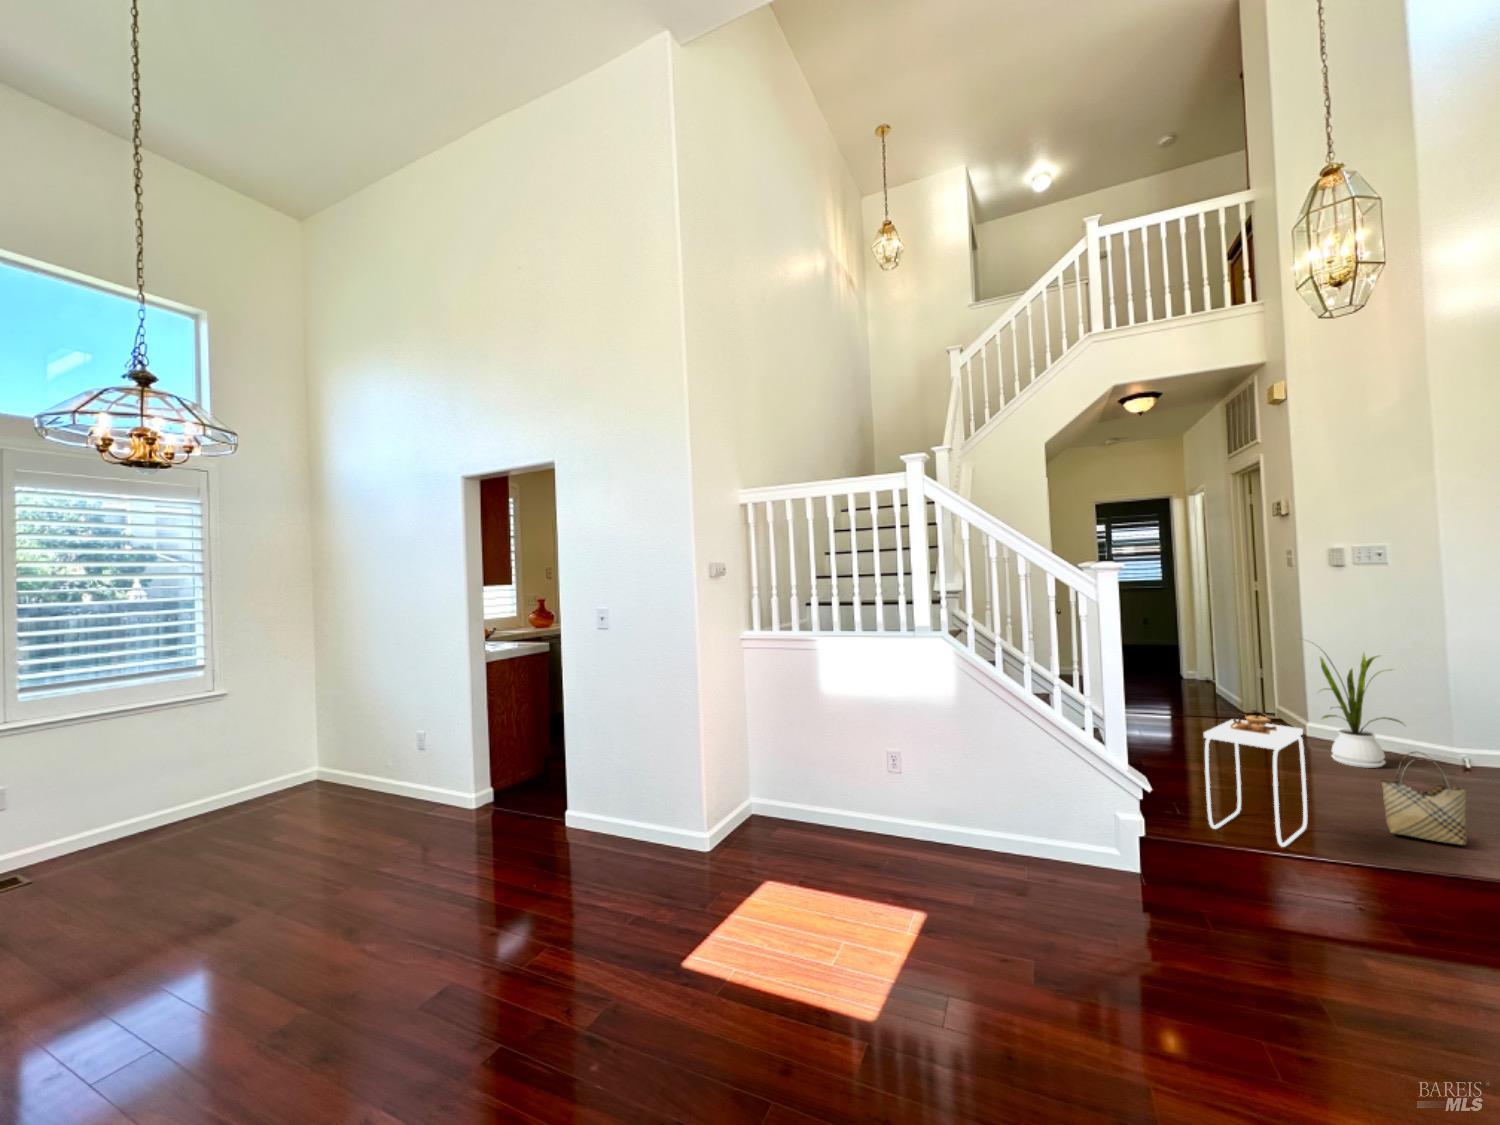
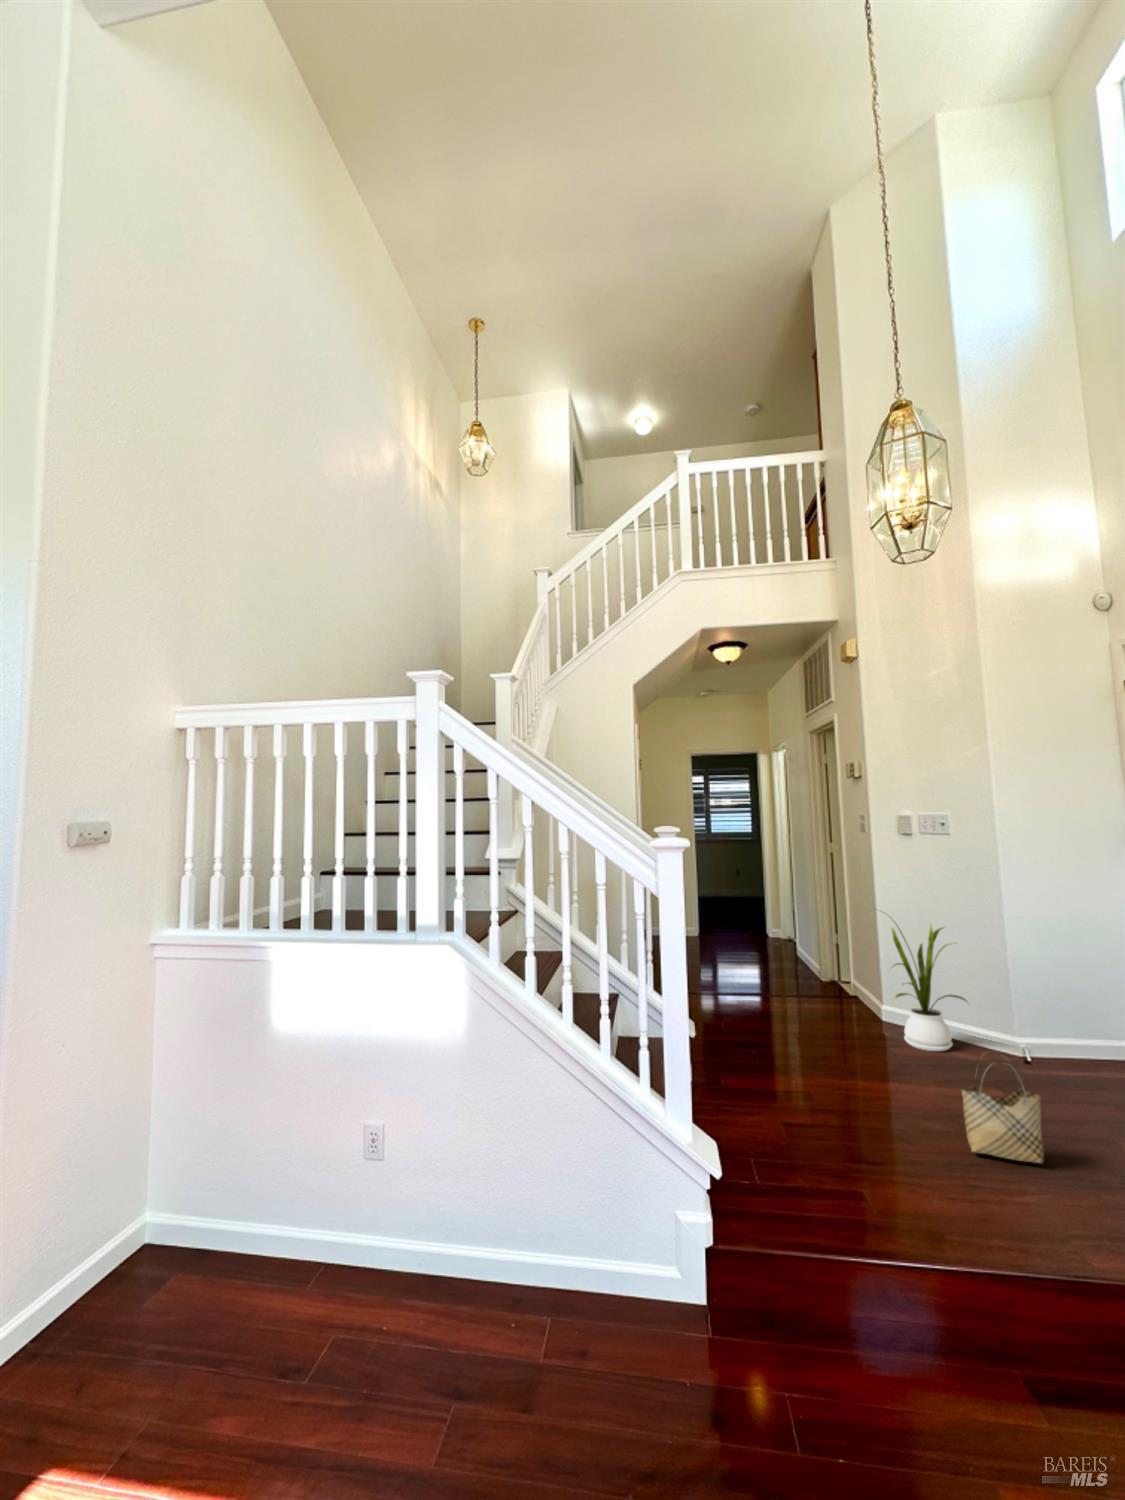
side table: present [1204,714,1307,847] -> none [783,1014,891,1190]

